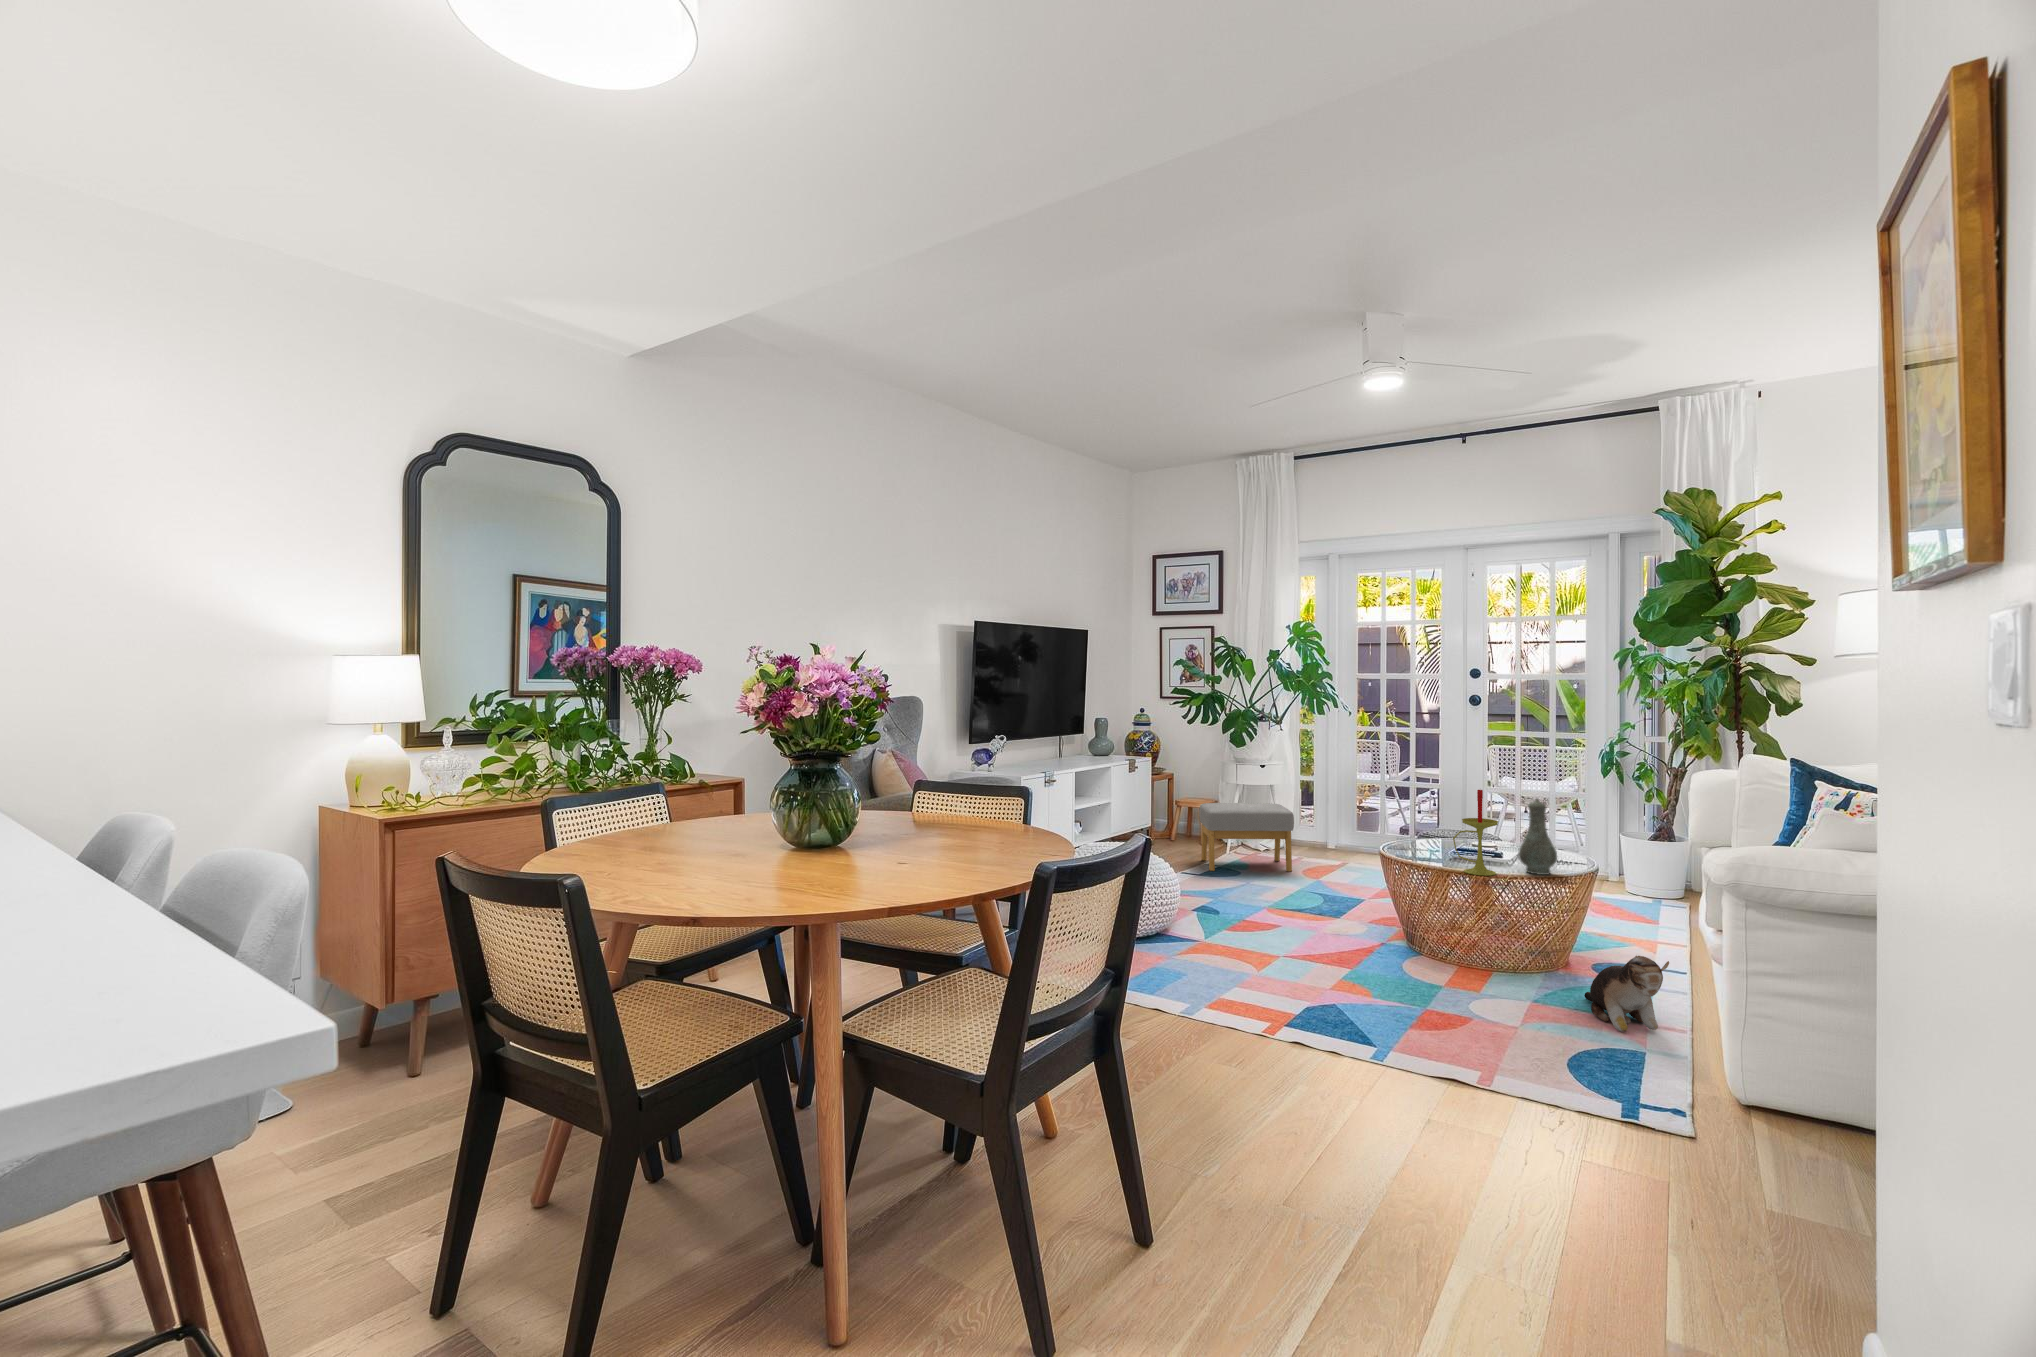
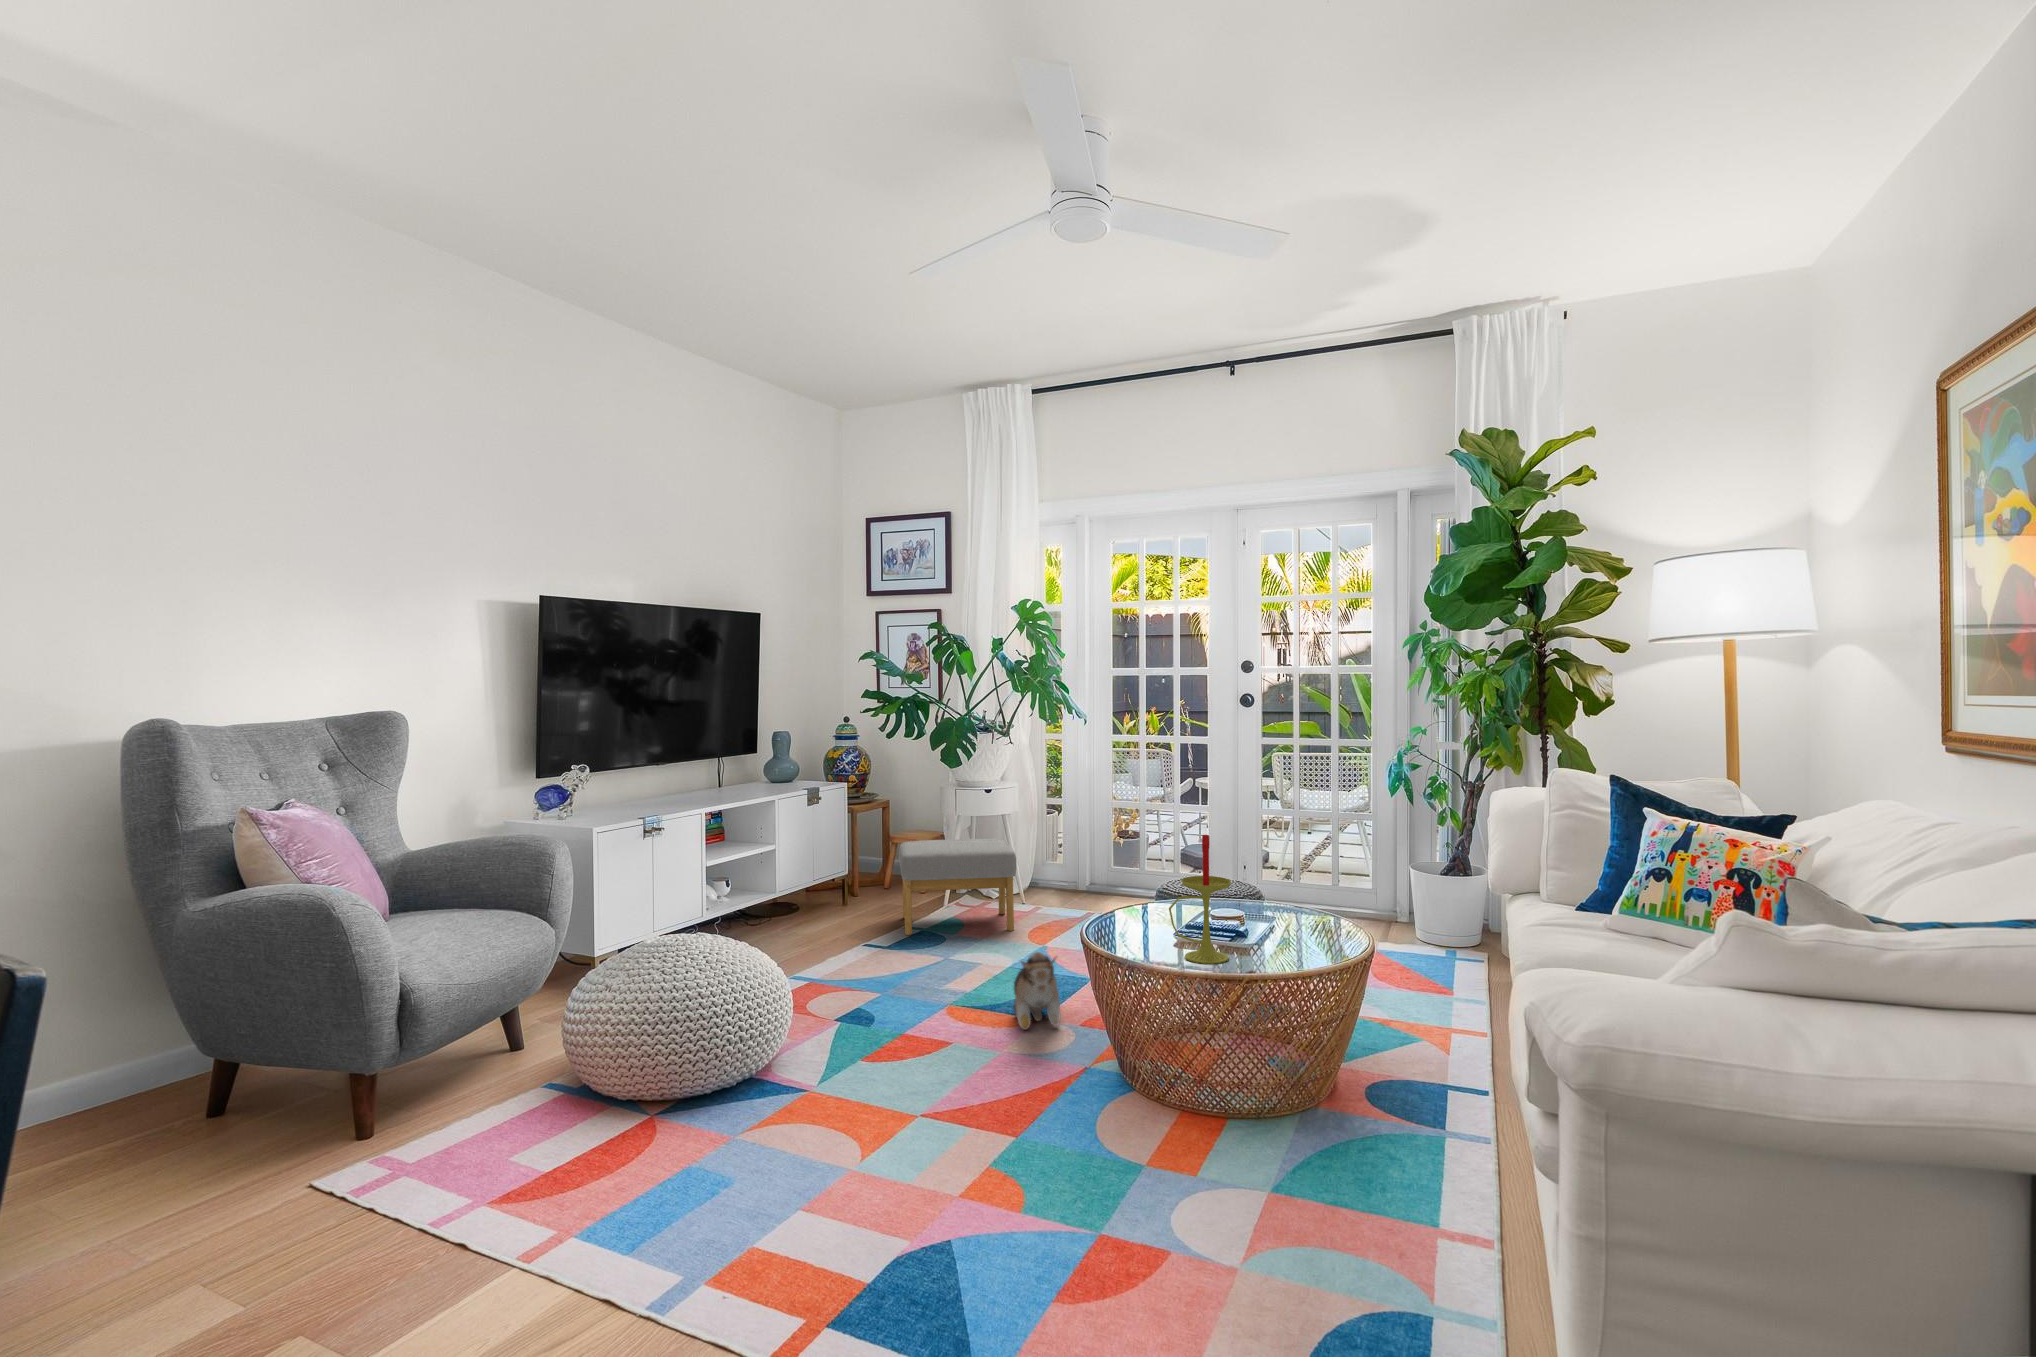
vase: present [1518,799,1557,875] -> none [1262,845,1312,957]
plush toy: present [1584,956,1669,1032] -> present [1013,952,1060,1030]

